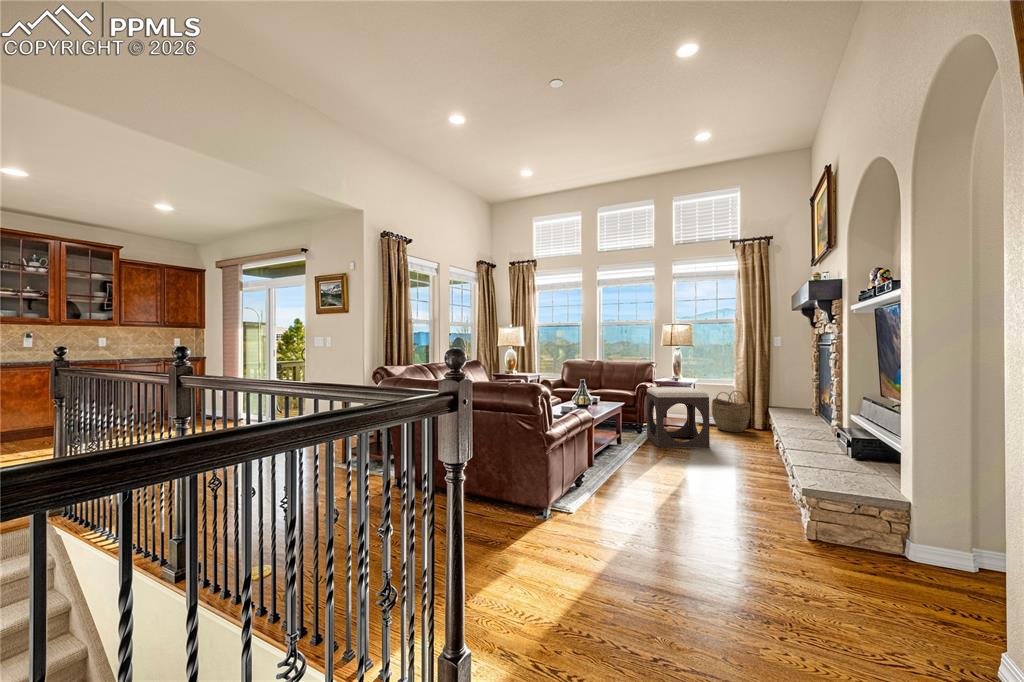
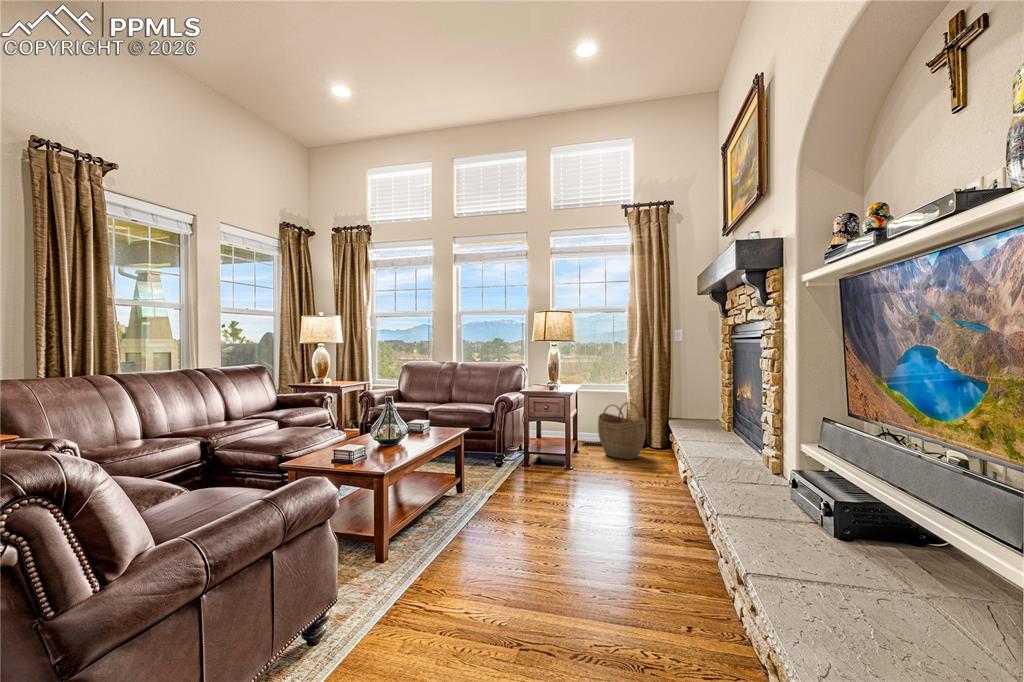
footstool: present [647,387,710,448] -> none [509,400,593,493]

